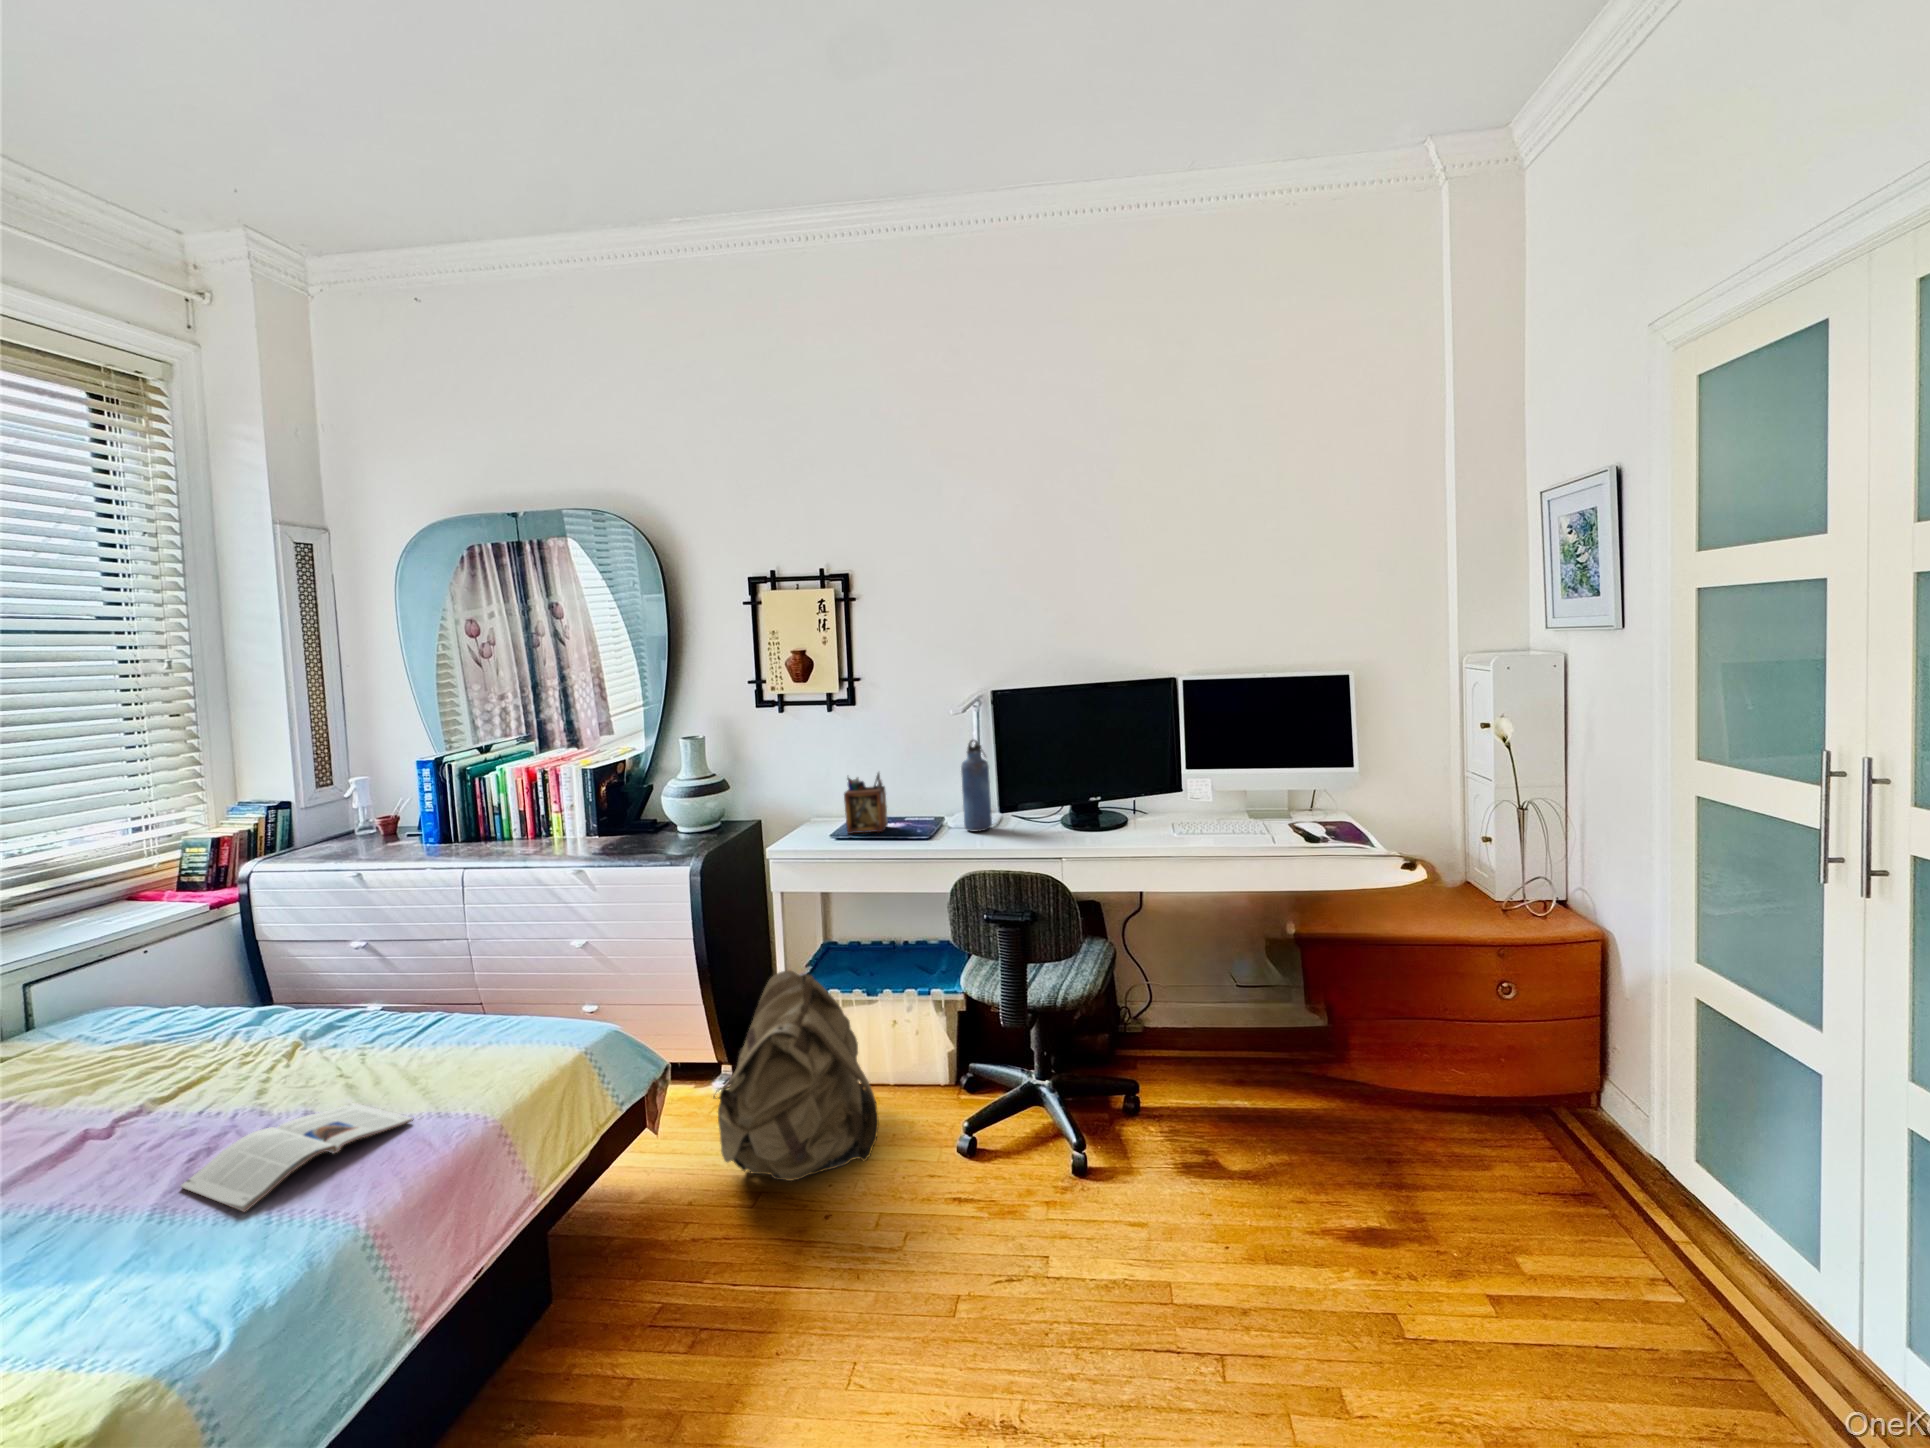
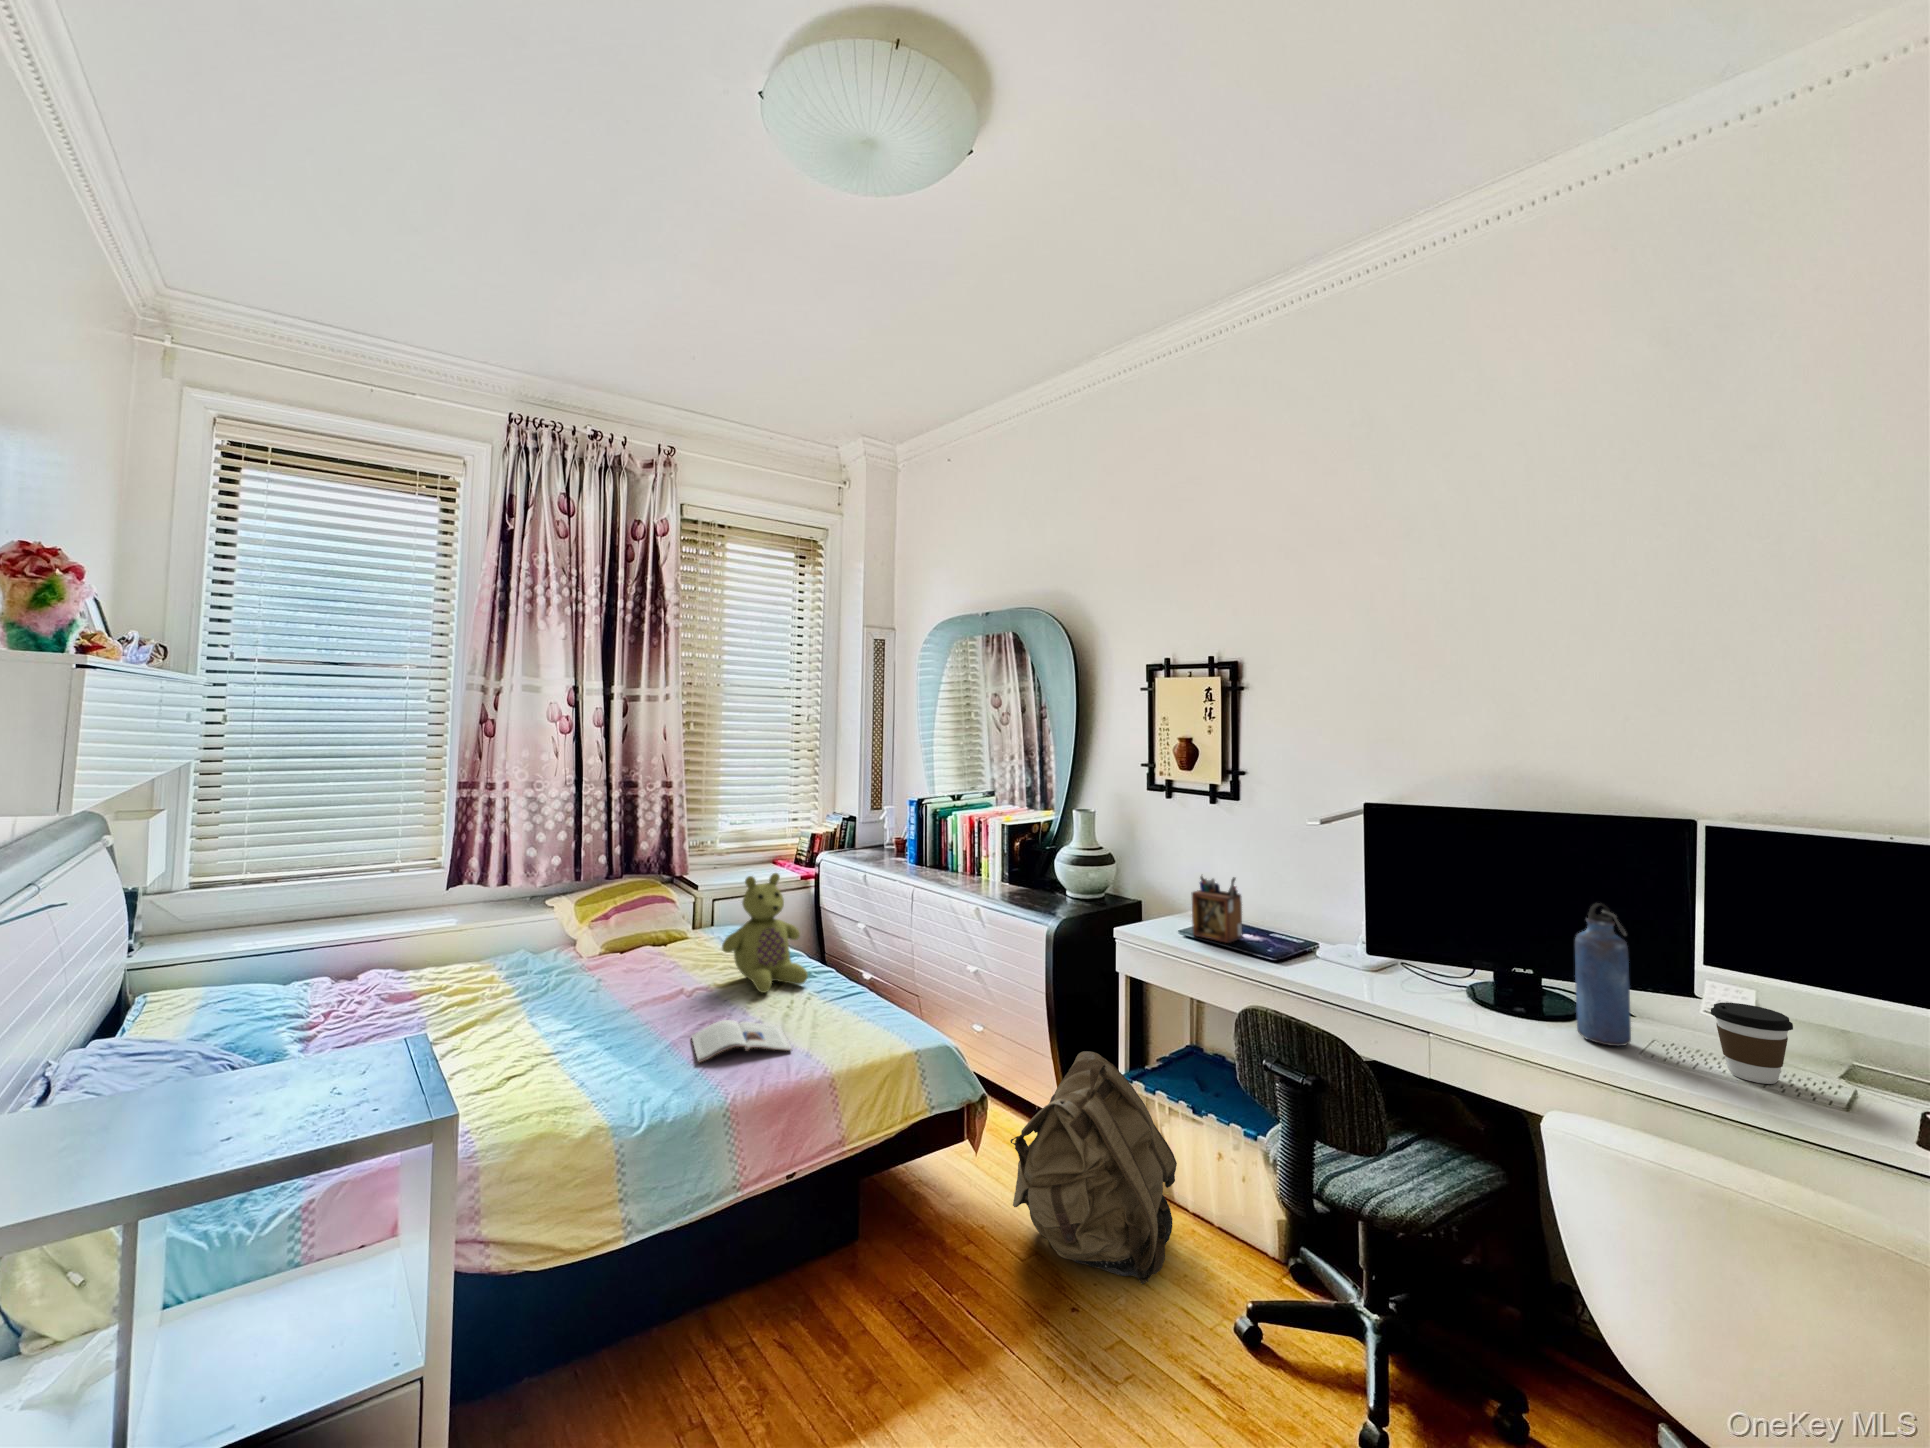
water bottle: present [961,740,992,831] -> present [1575,903,1631,1046]
coffee cup: none [1205,781,1242,825] -> present [1711,1002,1793,1084]
stuffed bear: none [155,895,346,1078] -> present [722,873,808,993]

